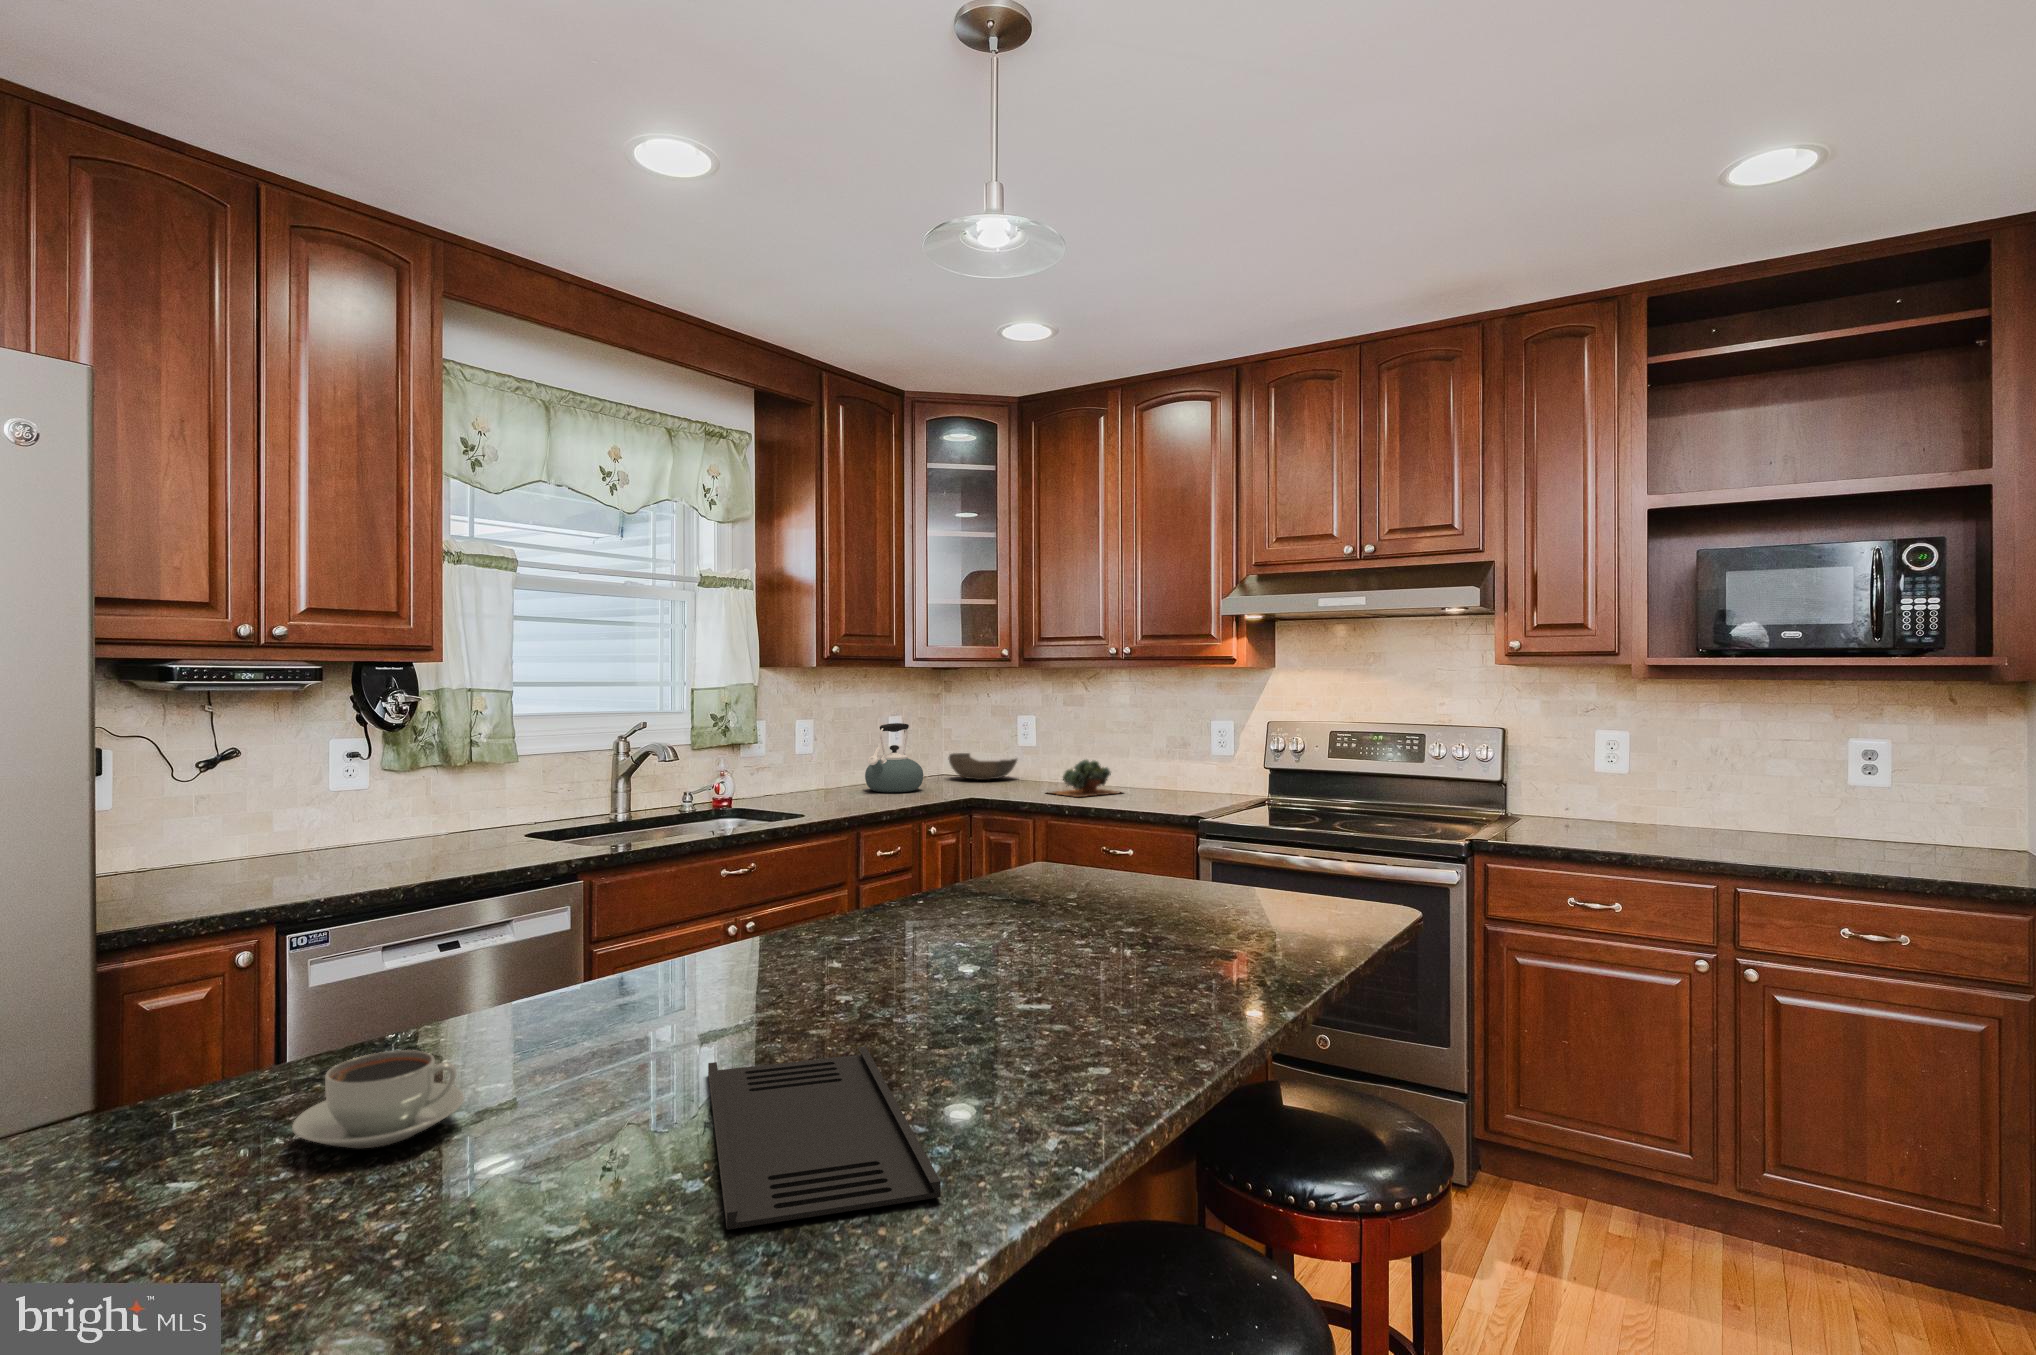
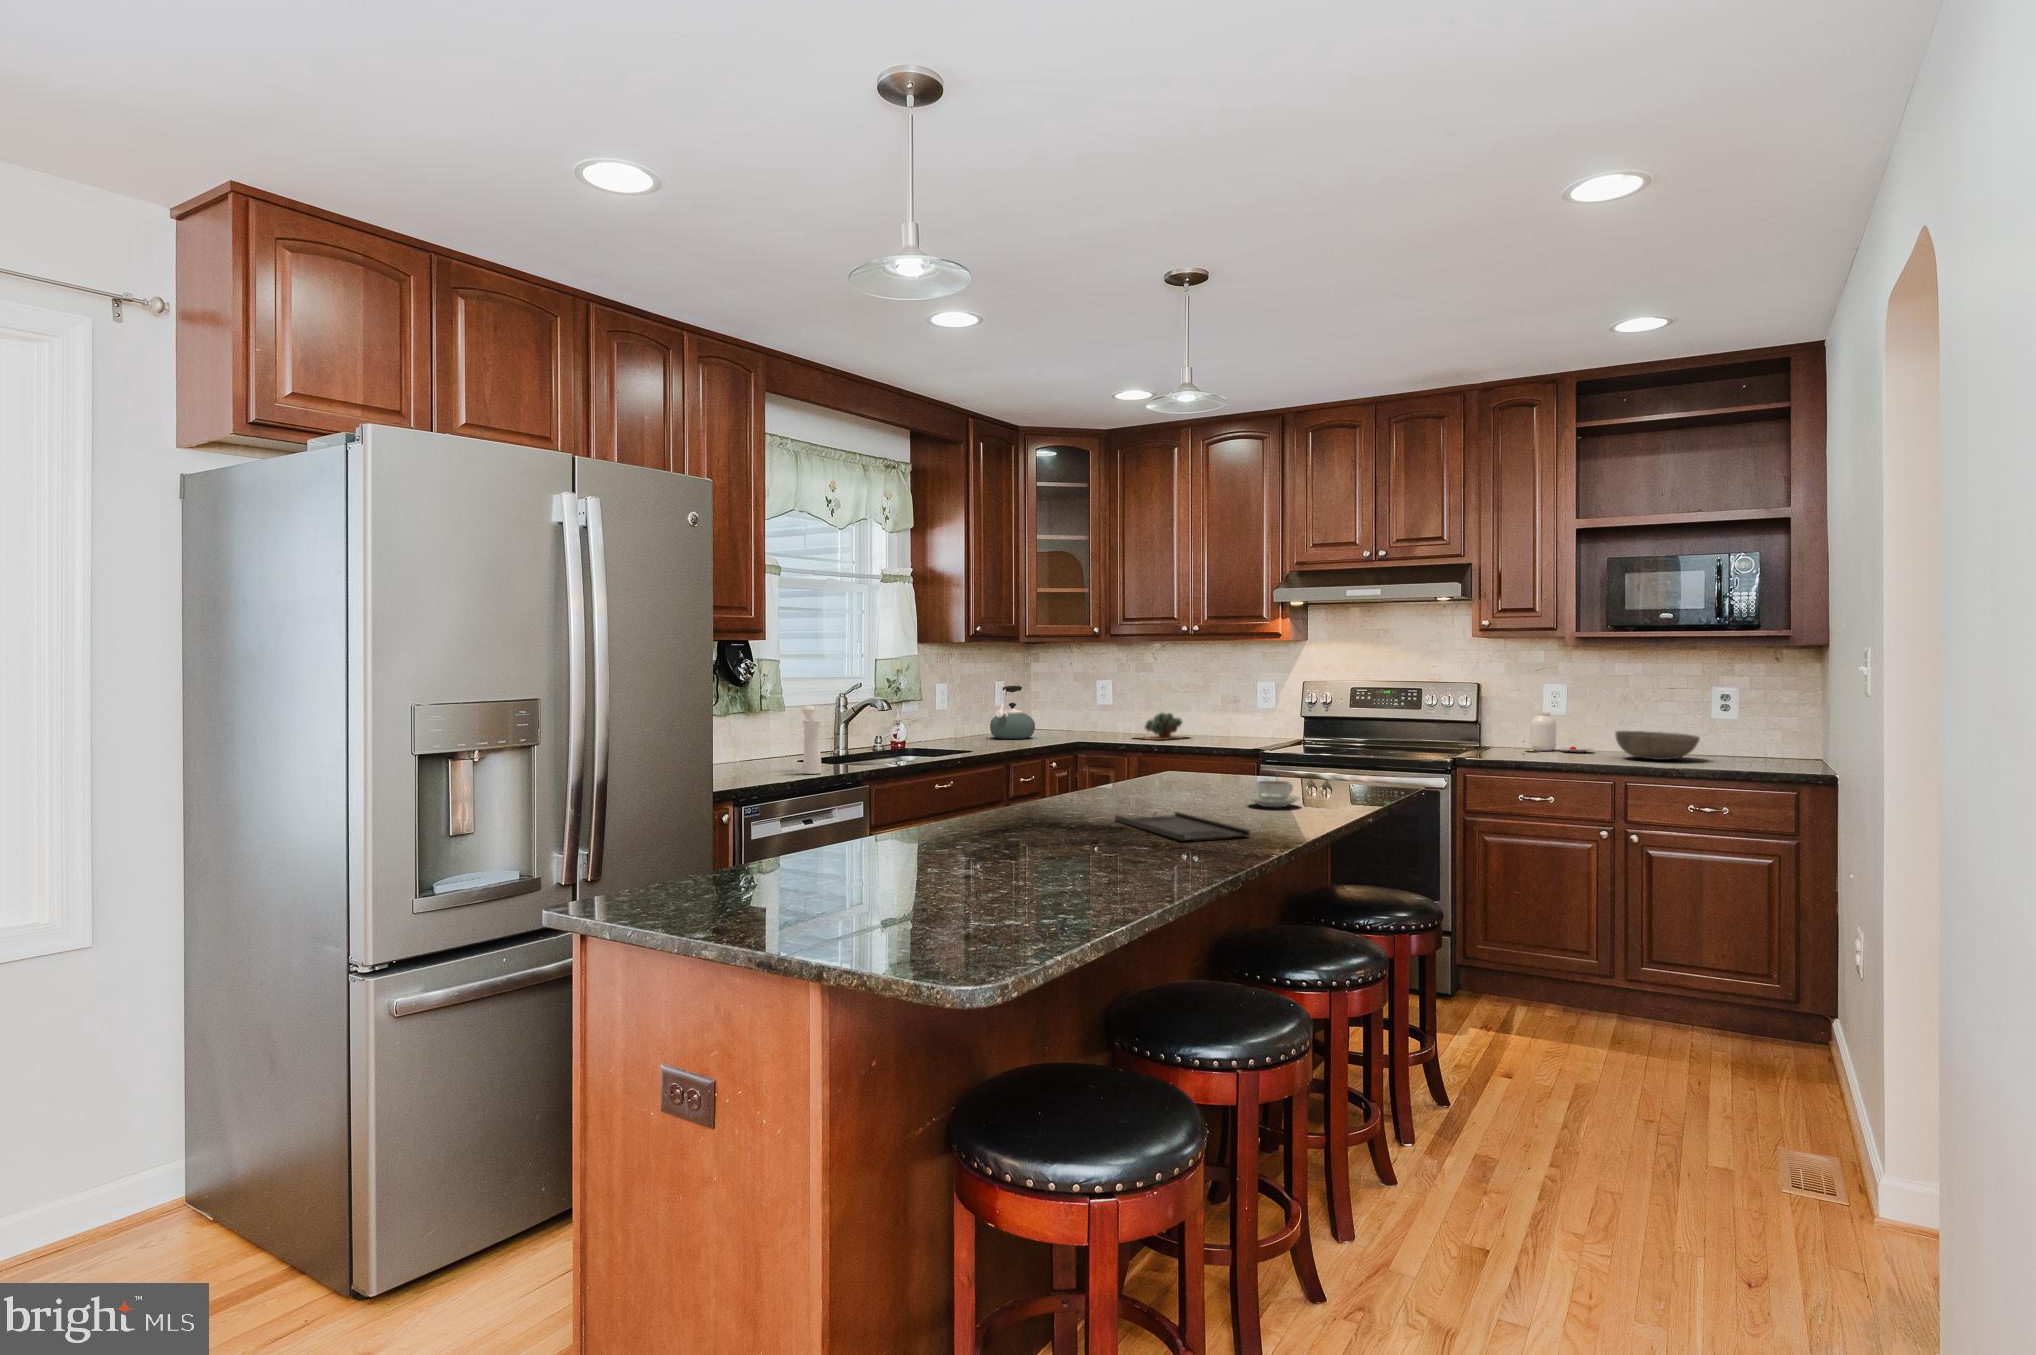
bowl: present [948,753,1017,780] -> present [1615,731,1700,760]
pepper mill: none [470,760,509,866] -> present [802,706,821,774]
jar: none [1571,771,1674,830] -> present [1526,712,1594,752]
coffee cup: present [292,1050,464,1148] -> present [1248,781,1300,807]

